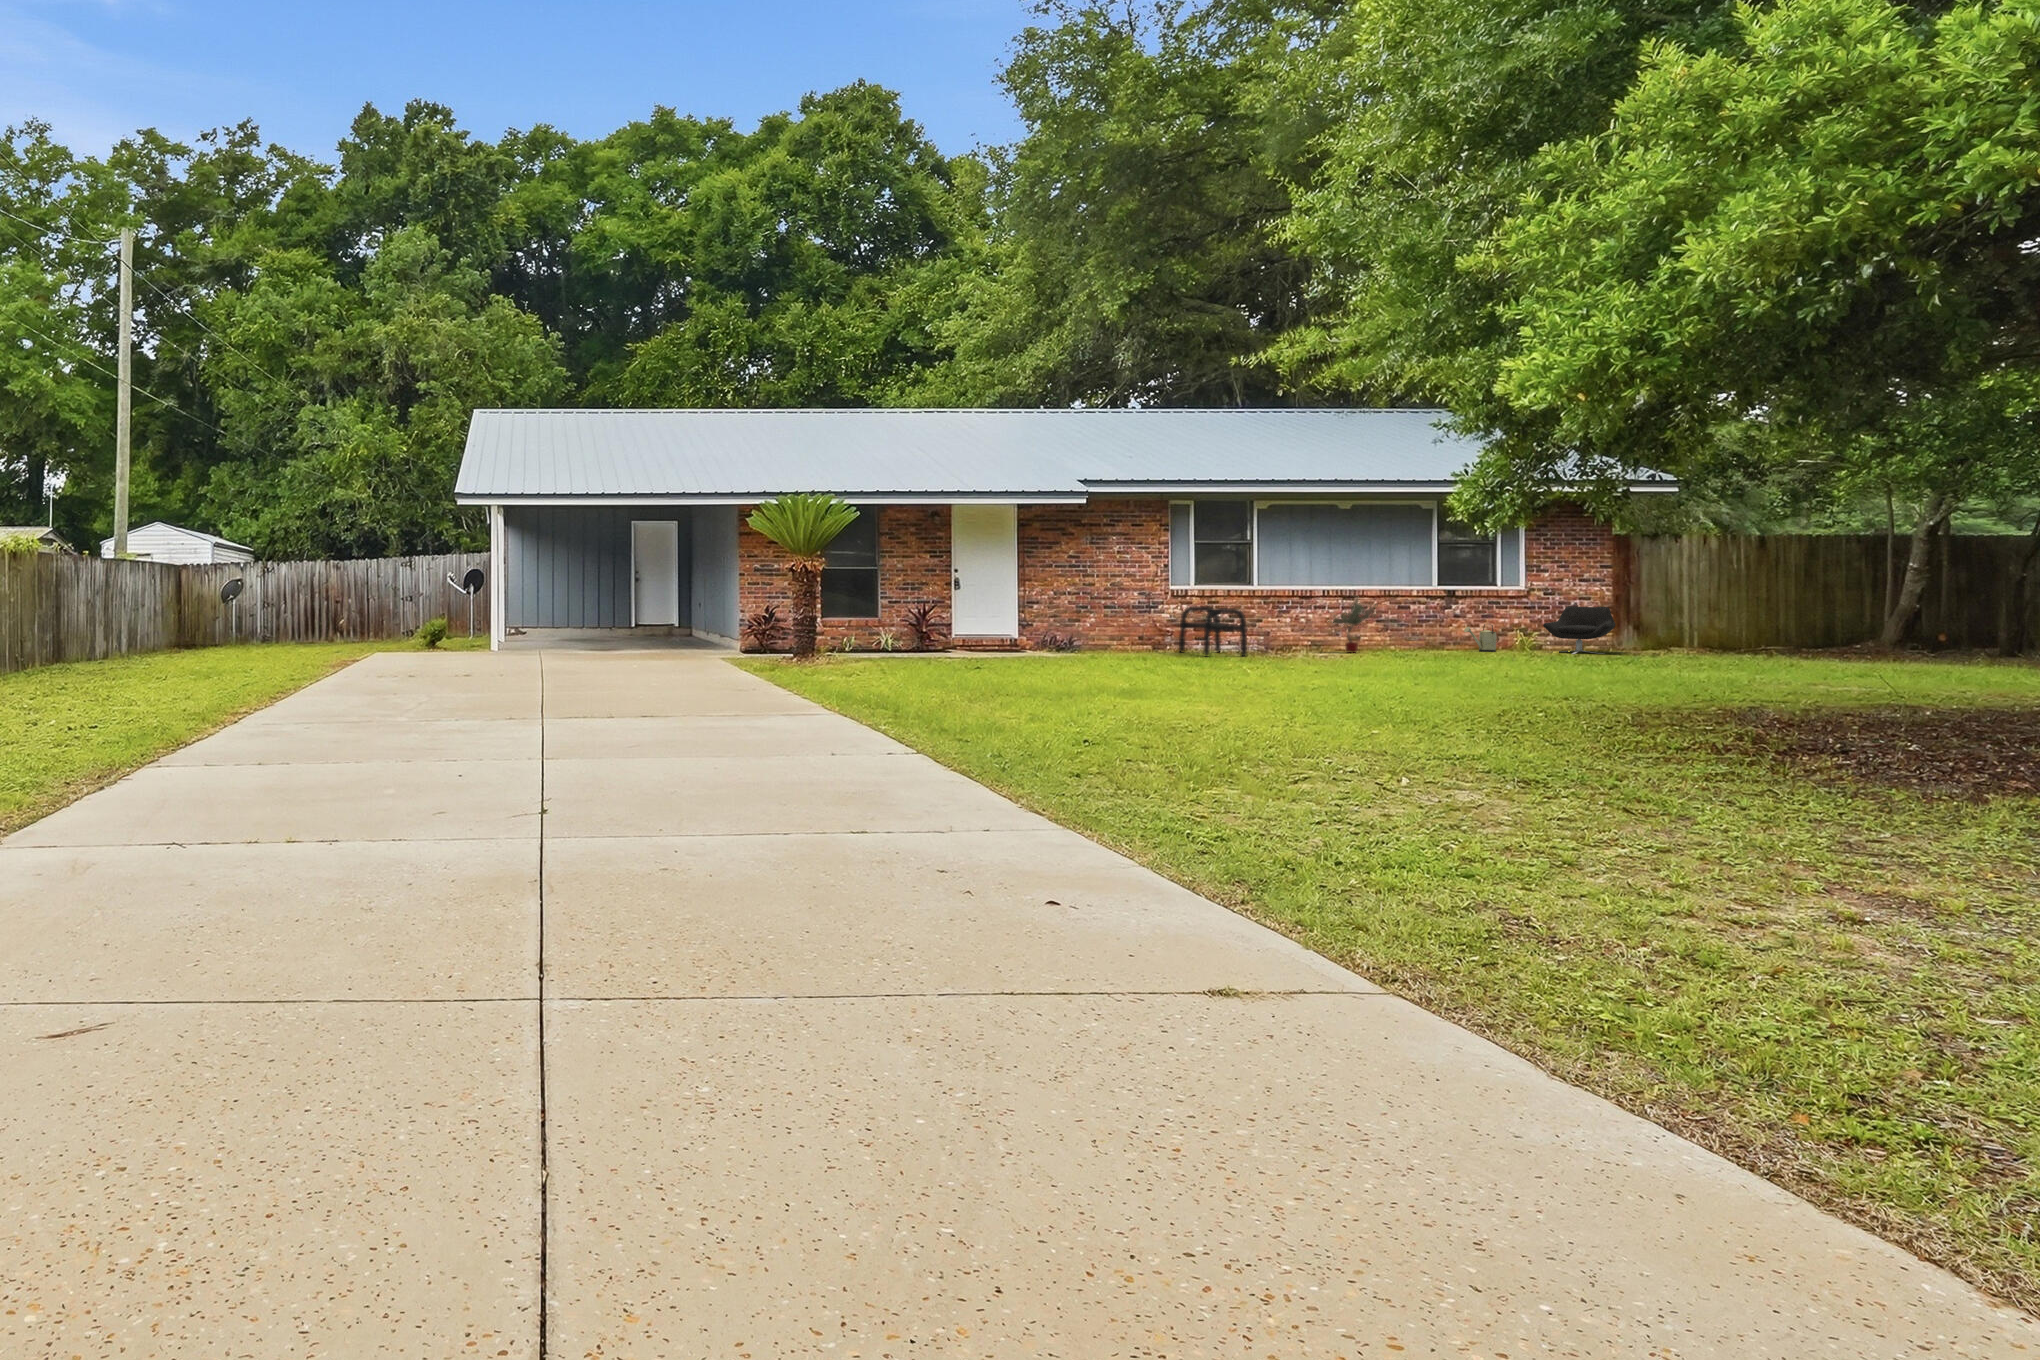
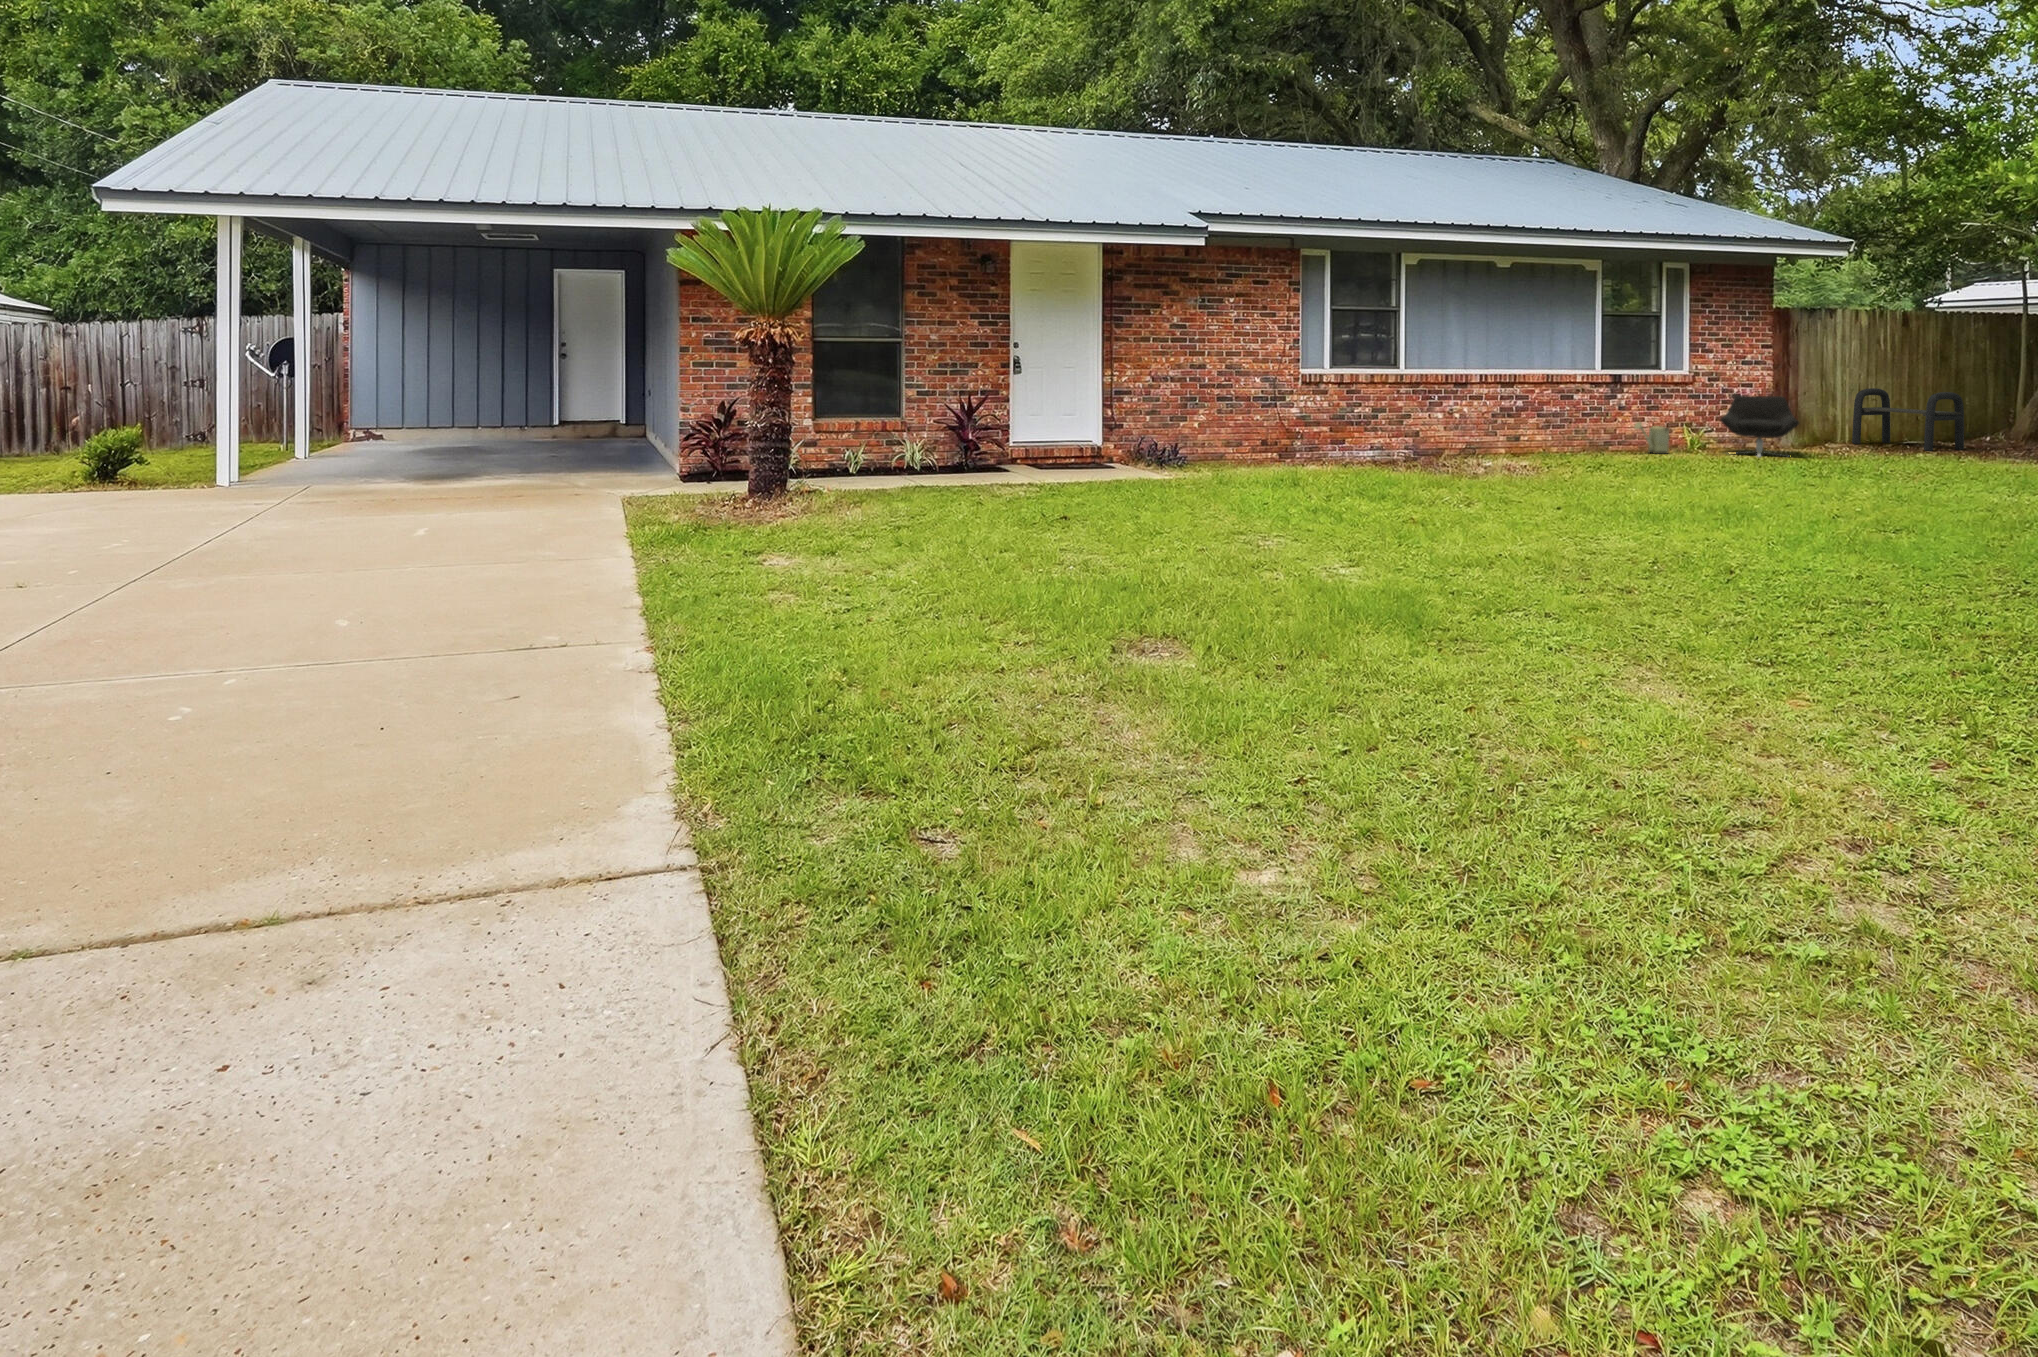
potted tree: present [1328,597,1378,653] -> none [1489,382,1549,459]
bench: present [1179,606,1247,657] -> present [1852,388,1964,451]

